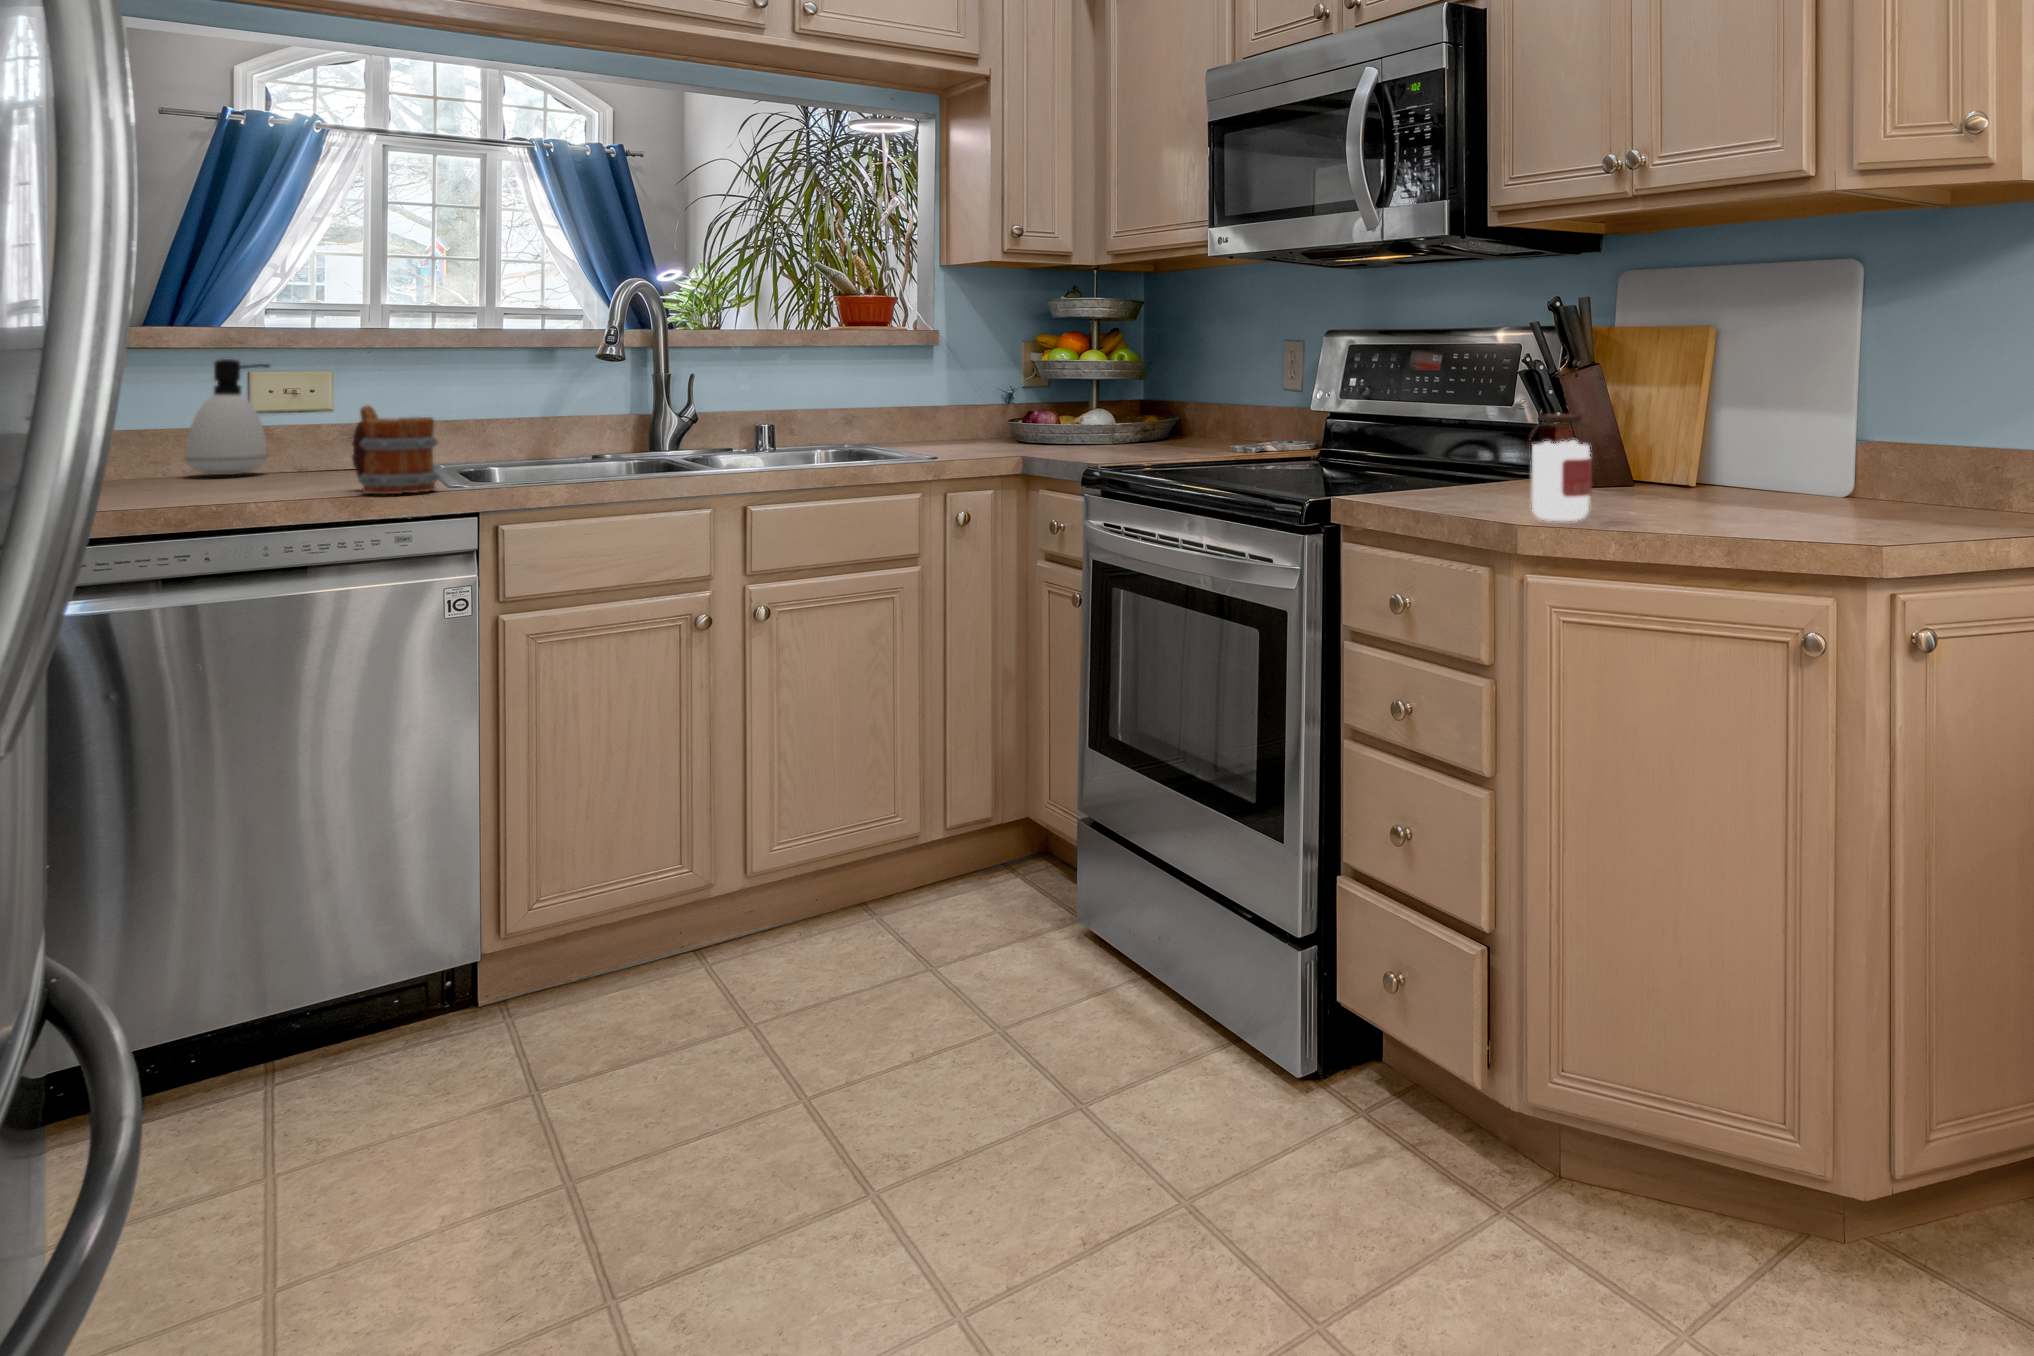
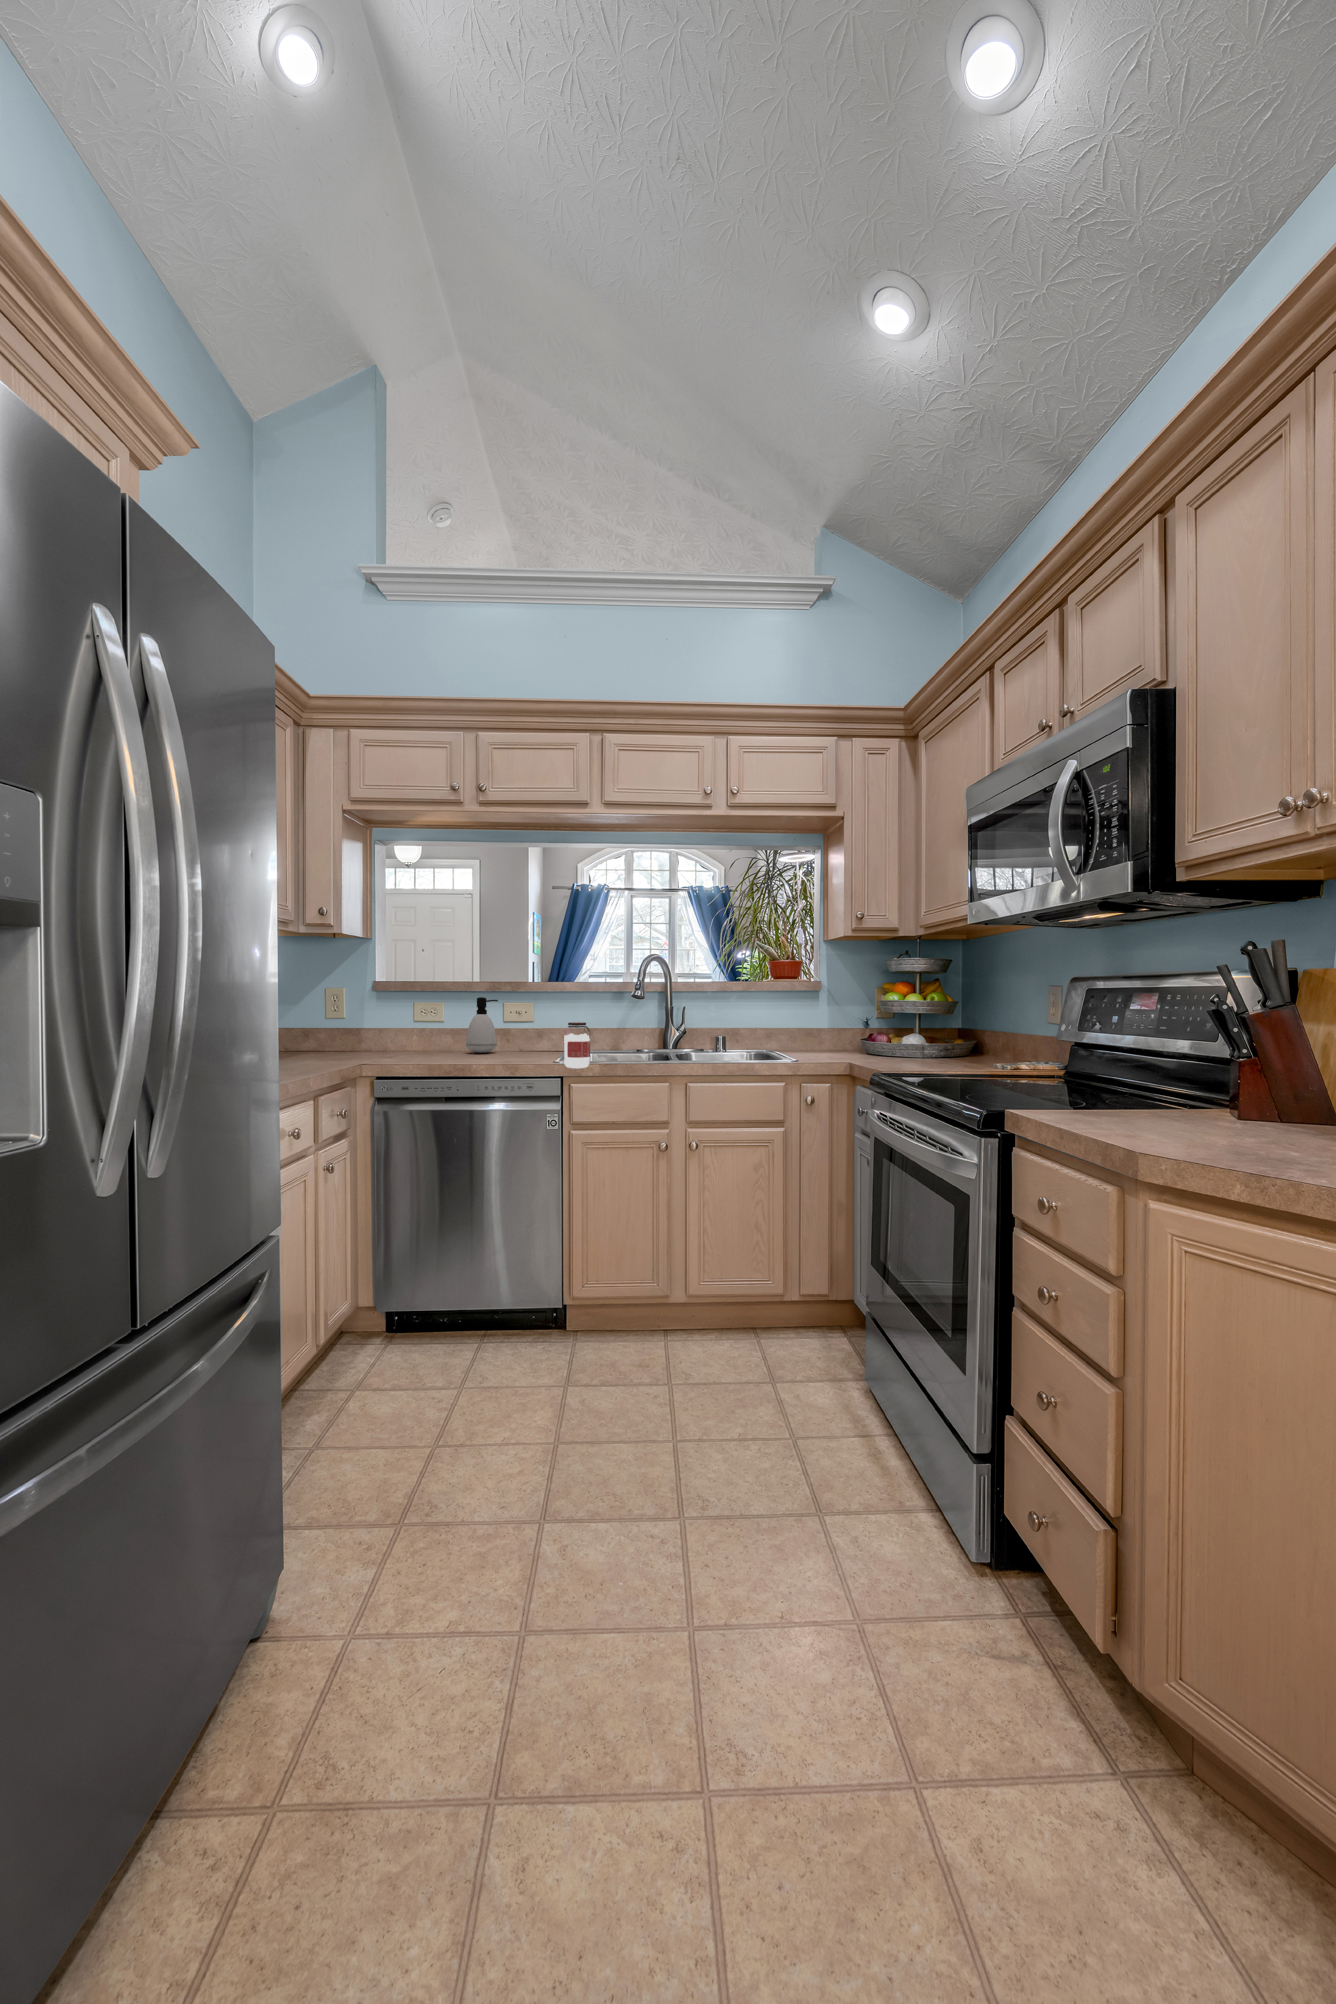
mug: present [352,406,439,494] -> none [507,1020,541,1066]
jar: present [1530,414,1592,521] -> present [564,1022,591,1068]

